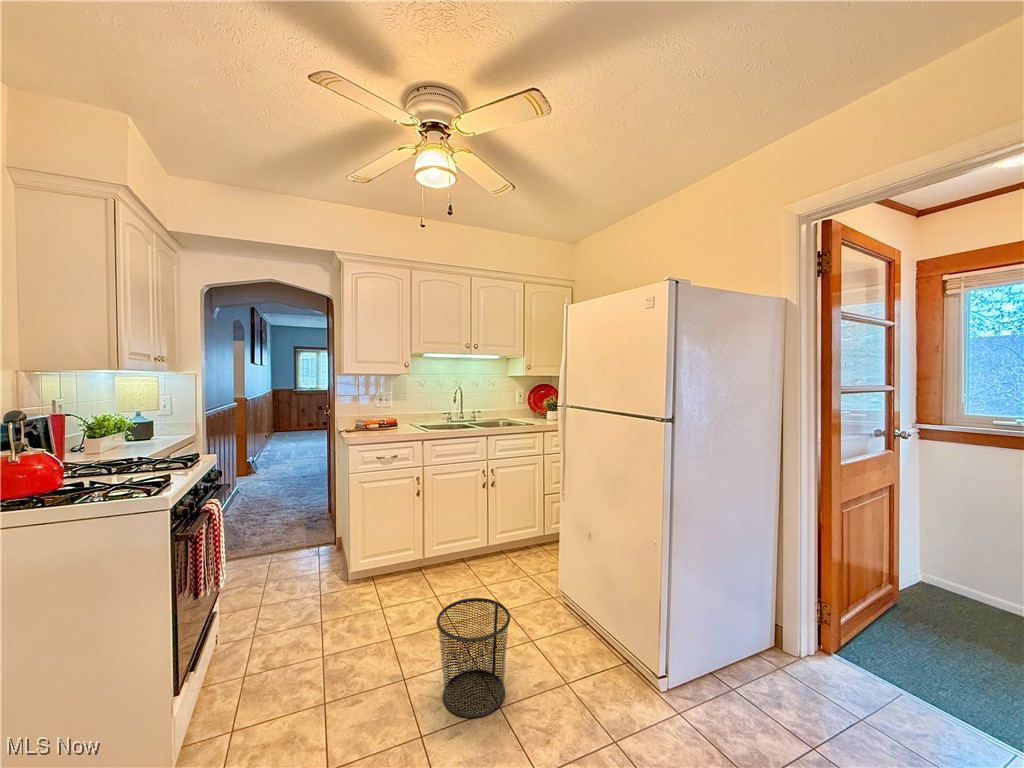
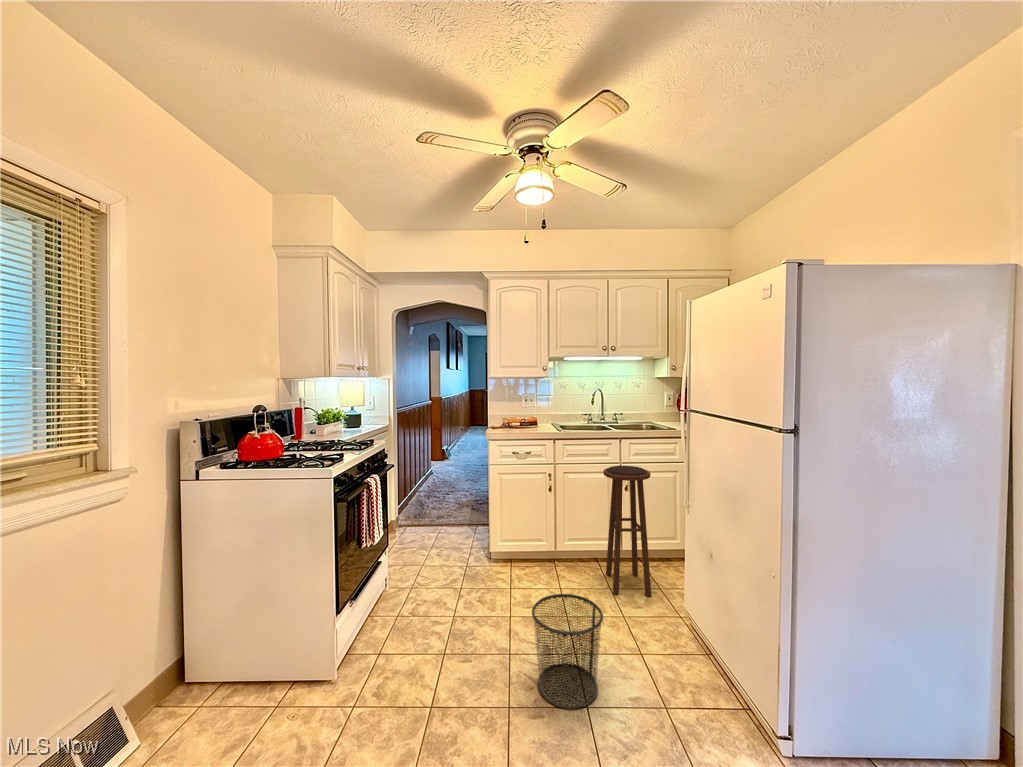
stool: none [477,462,524,590] -> present [603,466,651,596]

